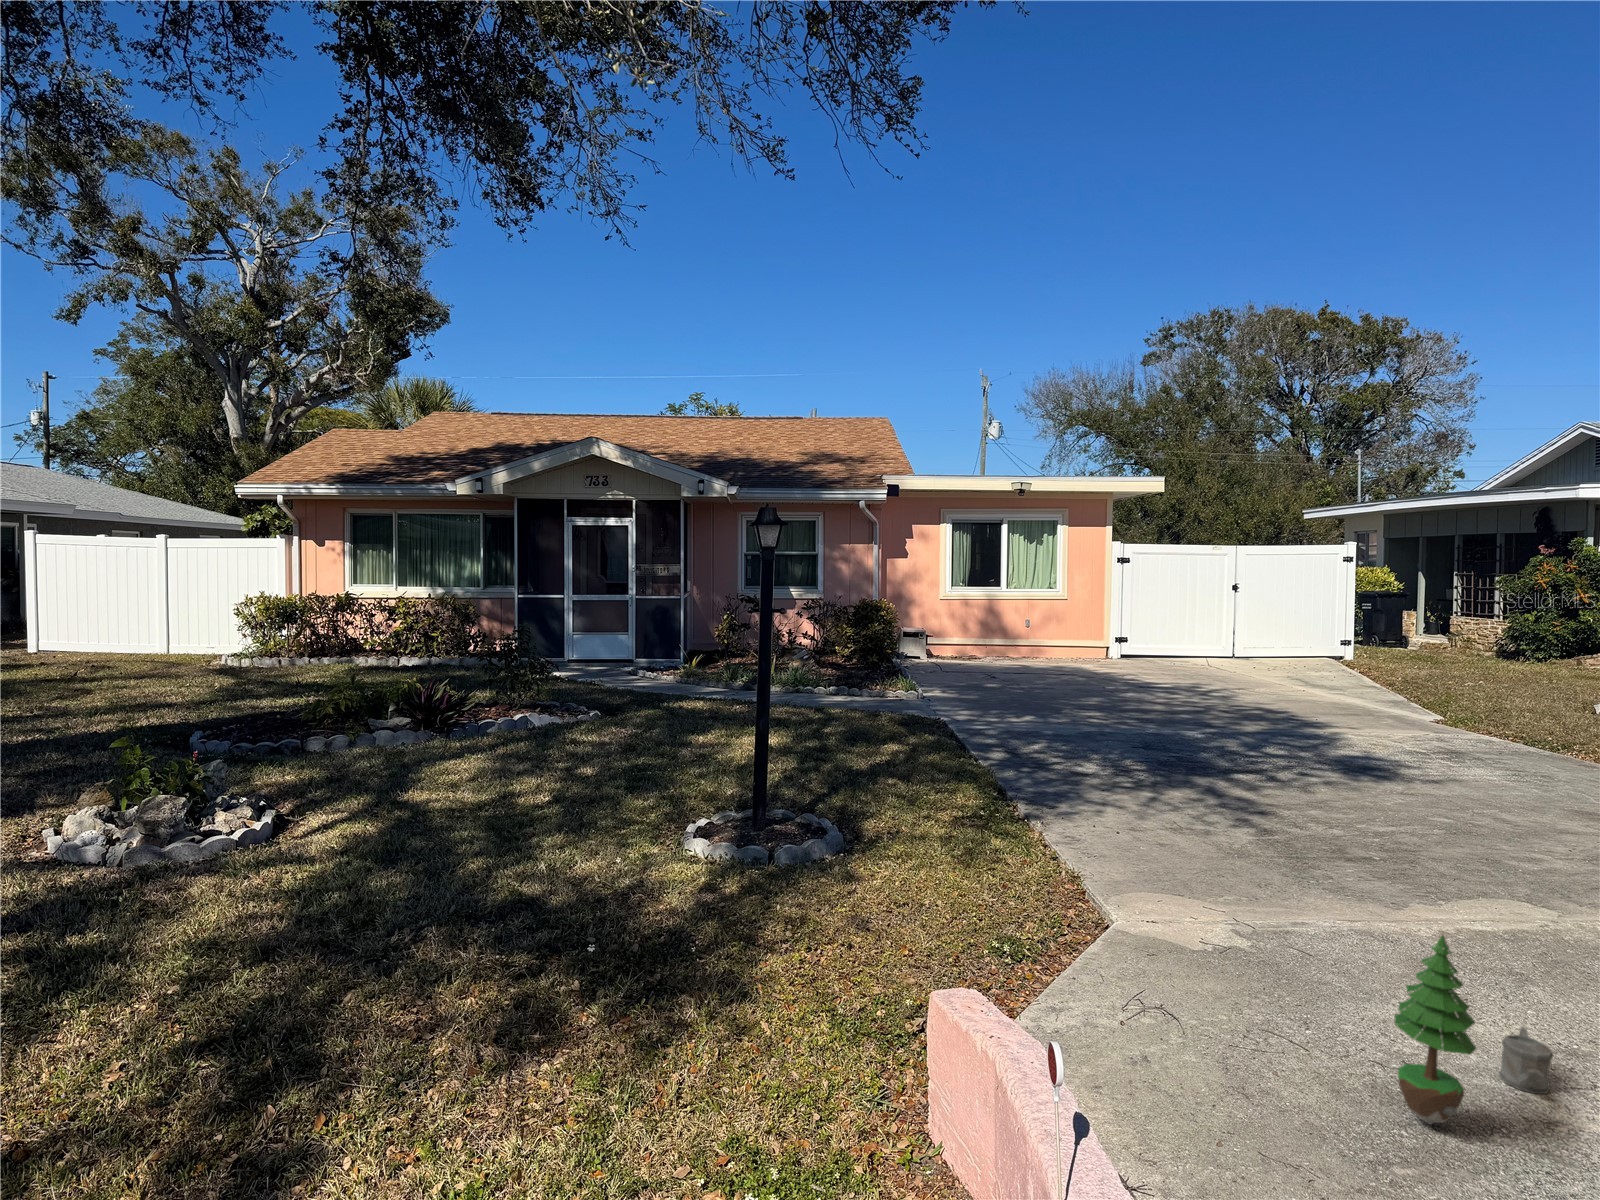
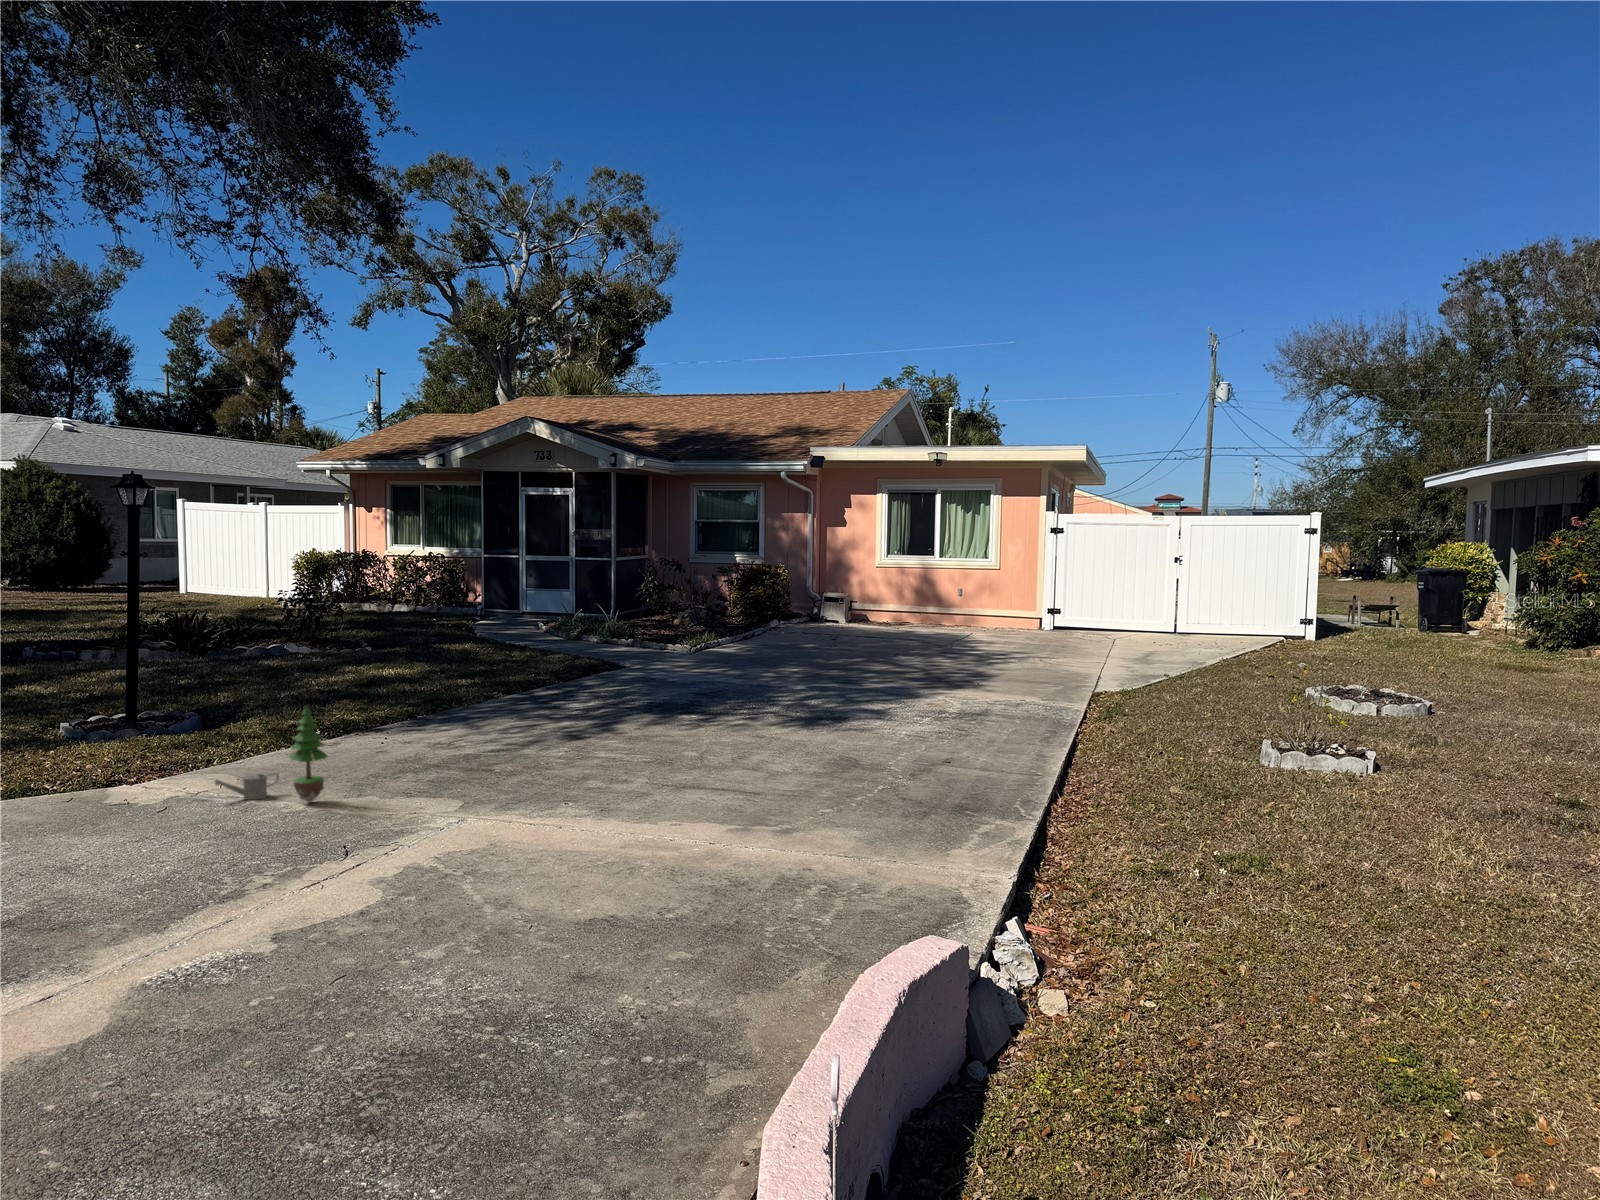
watering can: present [1499,1028,1553,1094] -> present [215,773,279,800]

